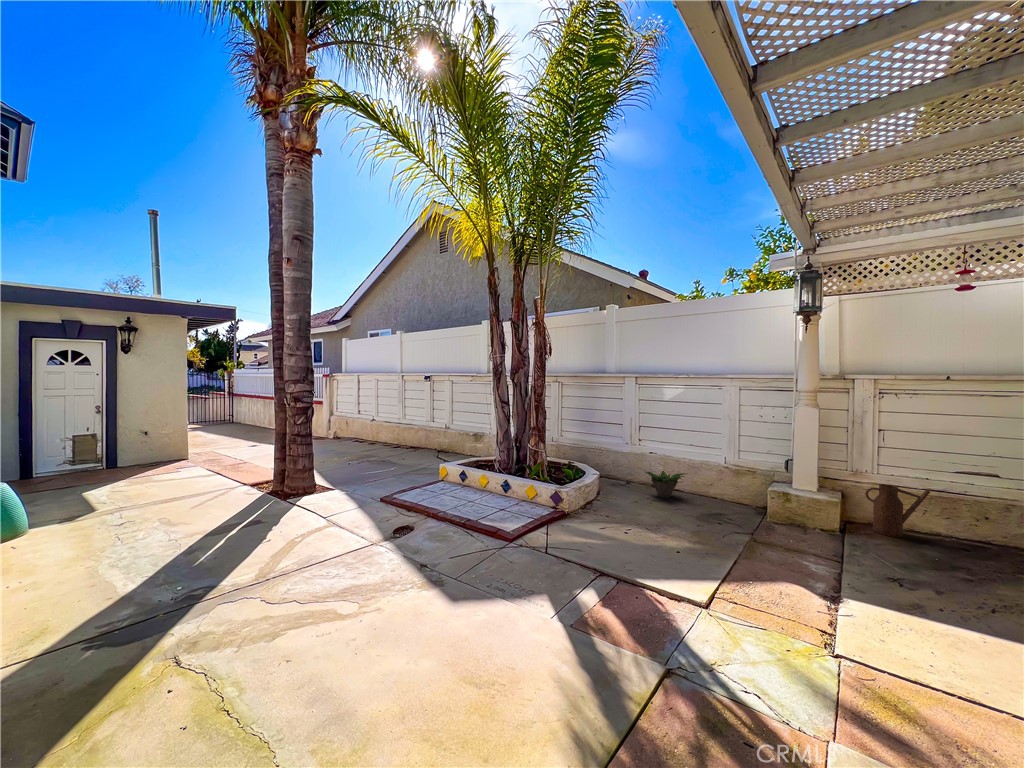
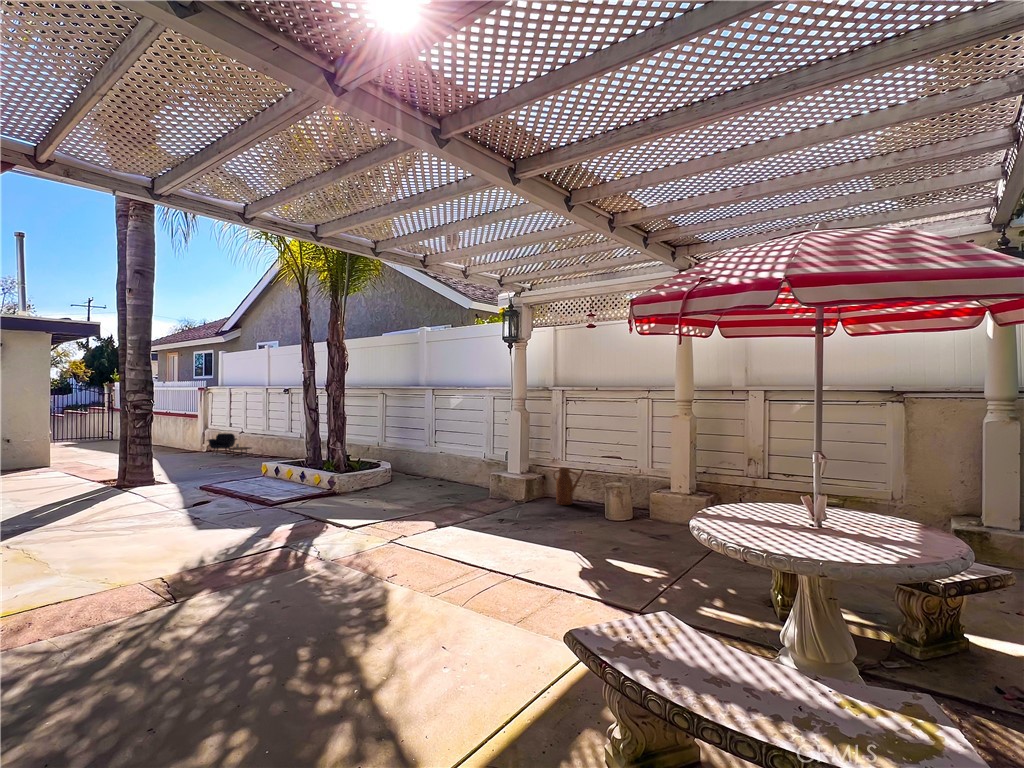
armchair: none [341,422,386,447] -> present [207,433,252,456]
decorative plant: present [646,471,687,498] -> none [424,467,460,488]

